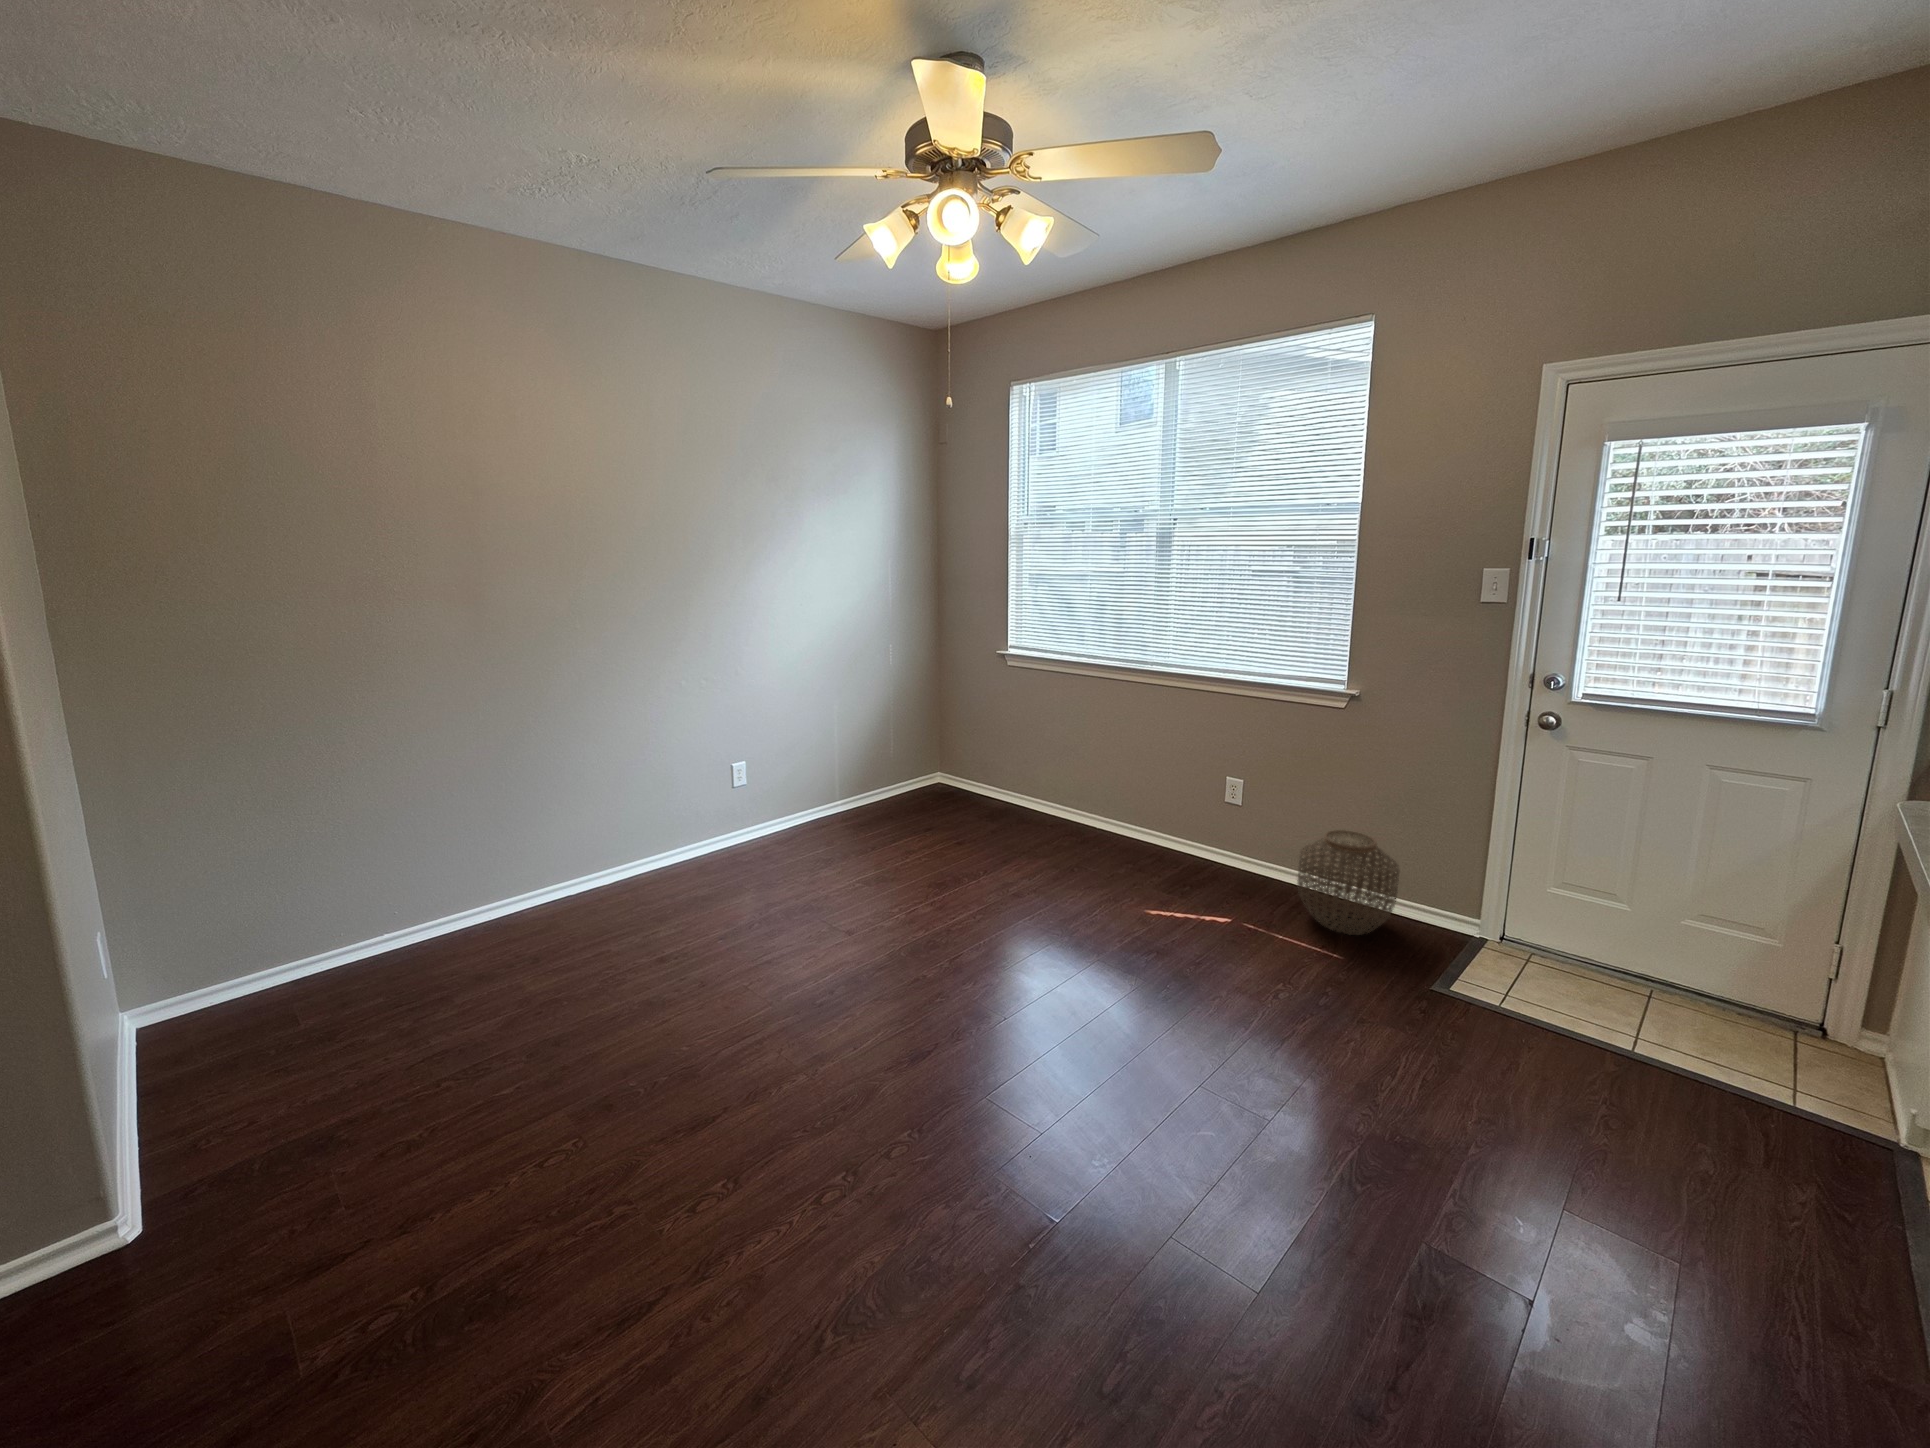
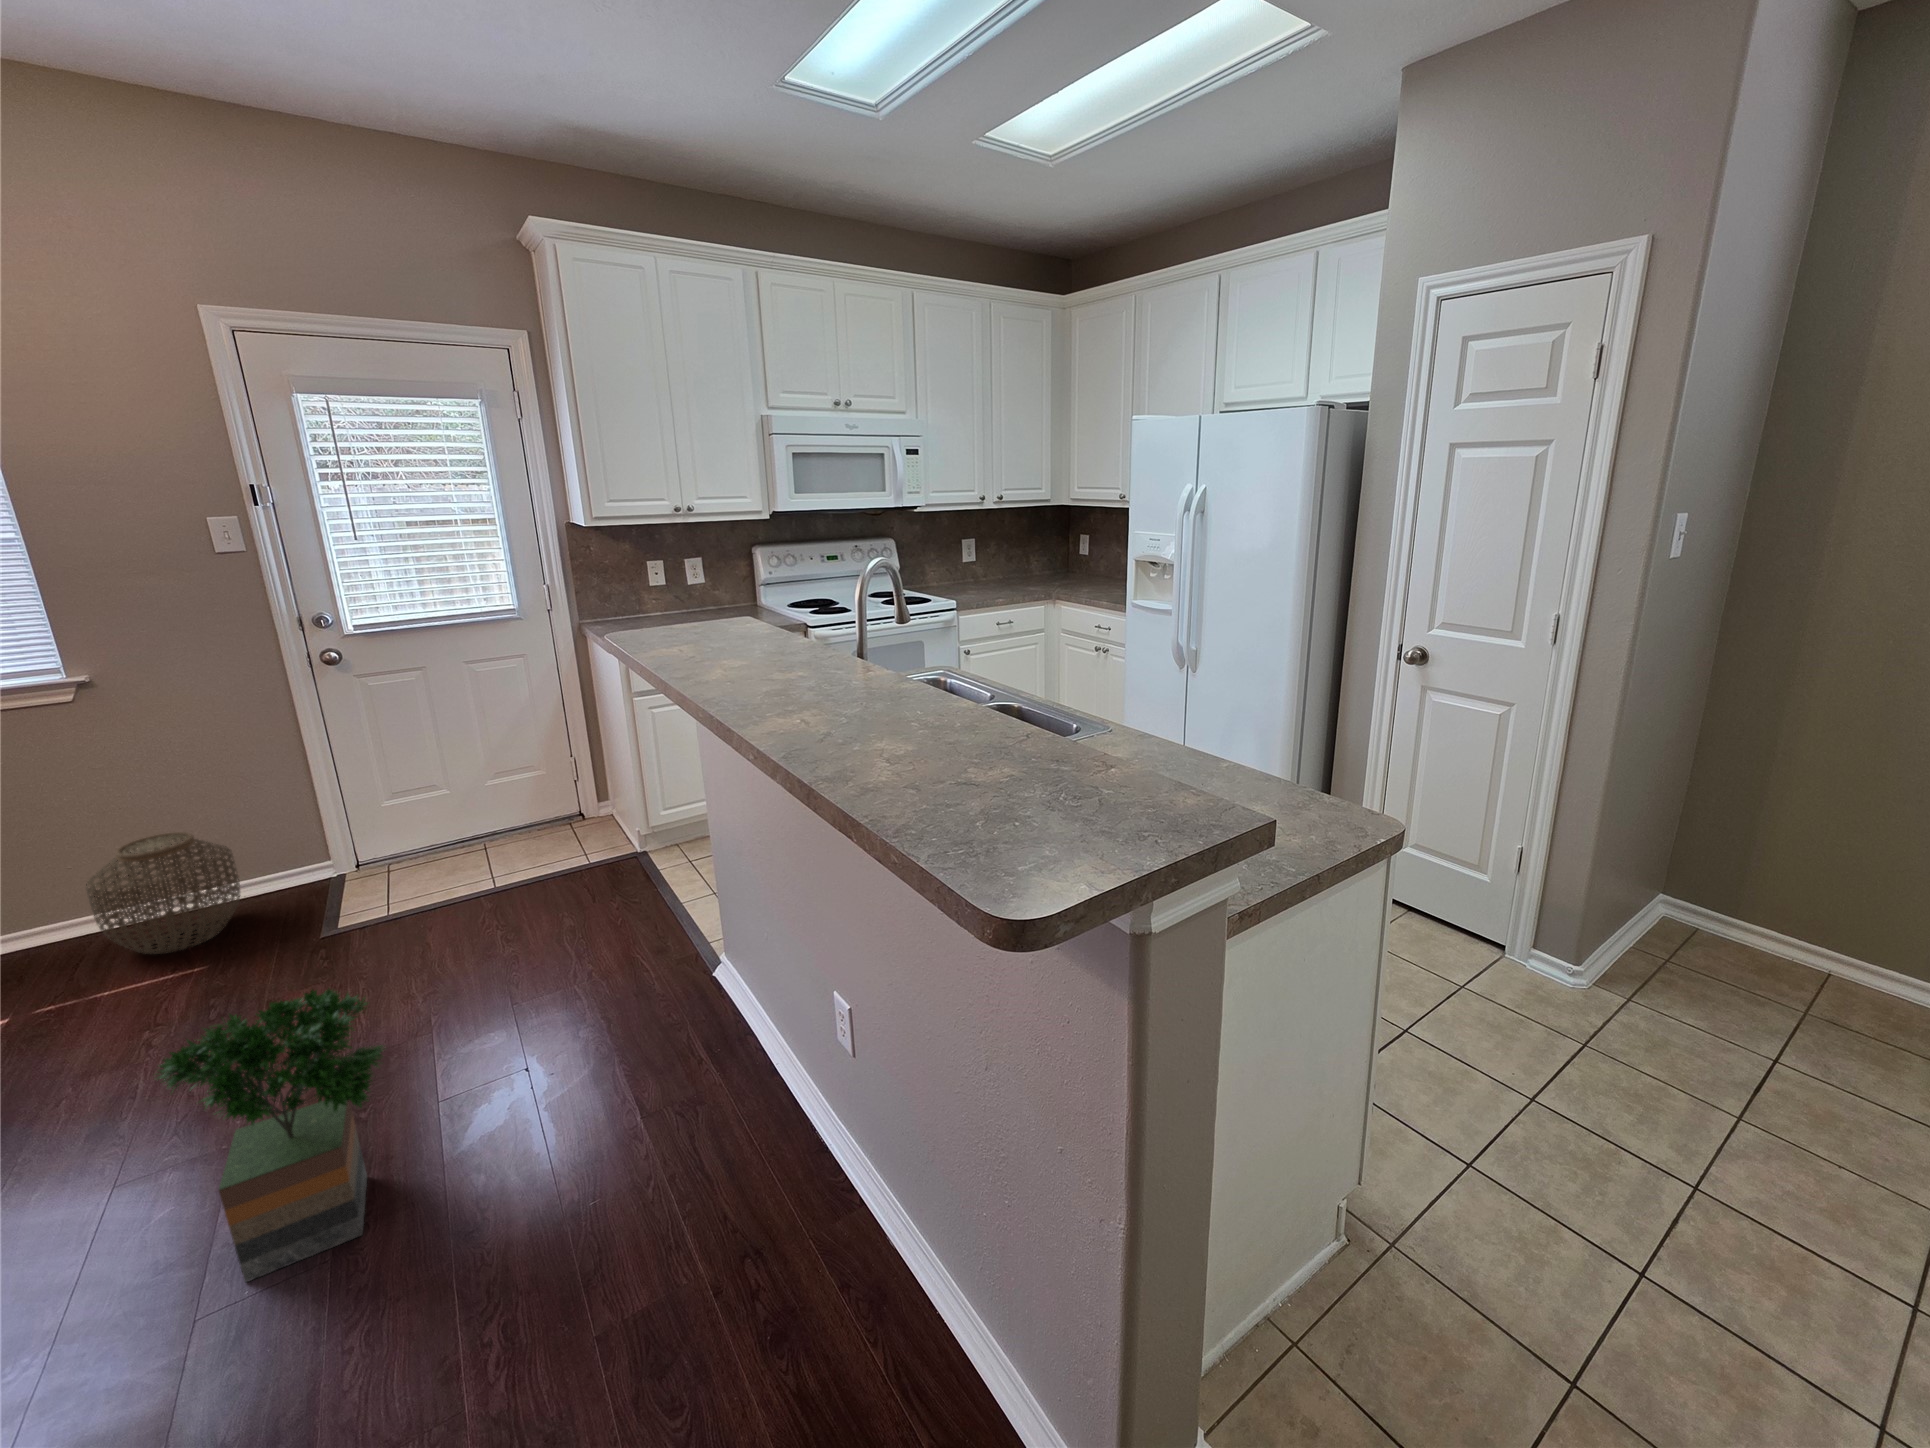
potted tree: none [1199,1018,1374,1305] -> present [158,989,383,1282]

